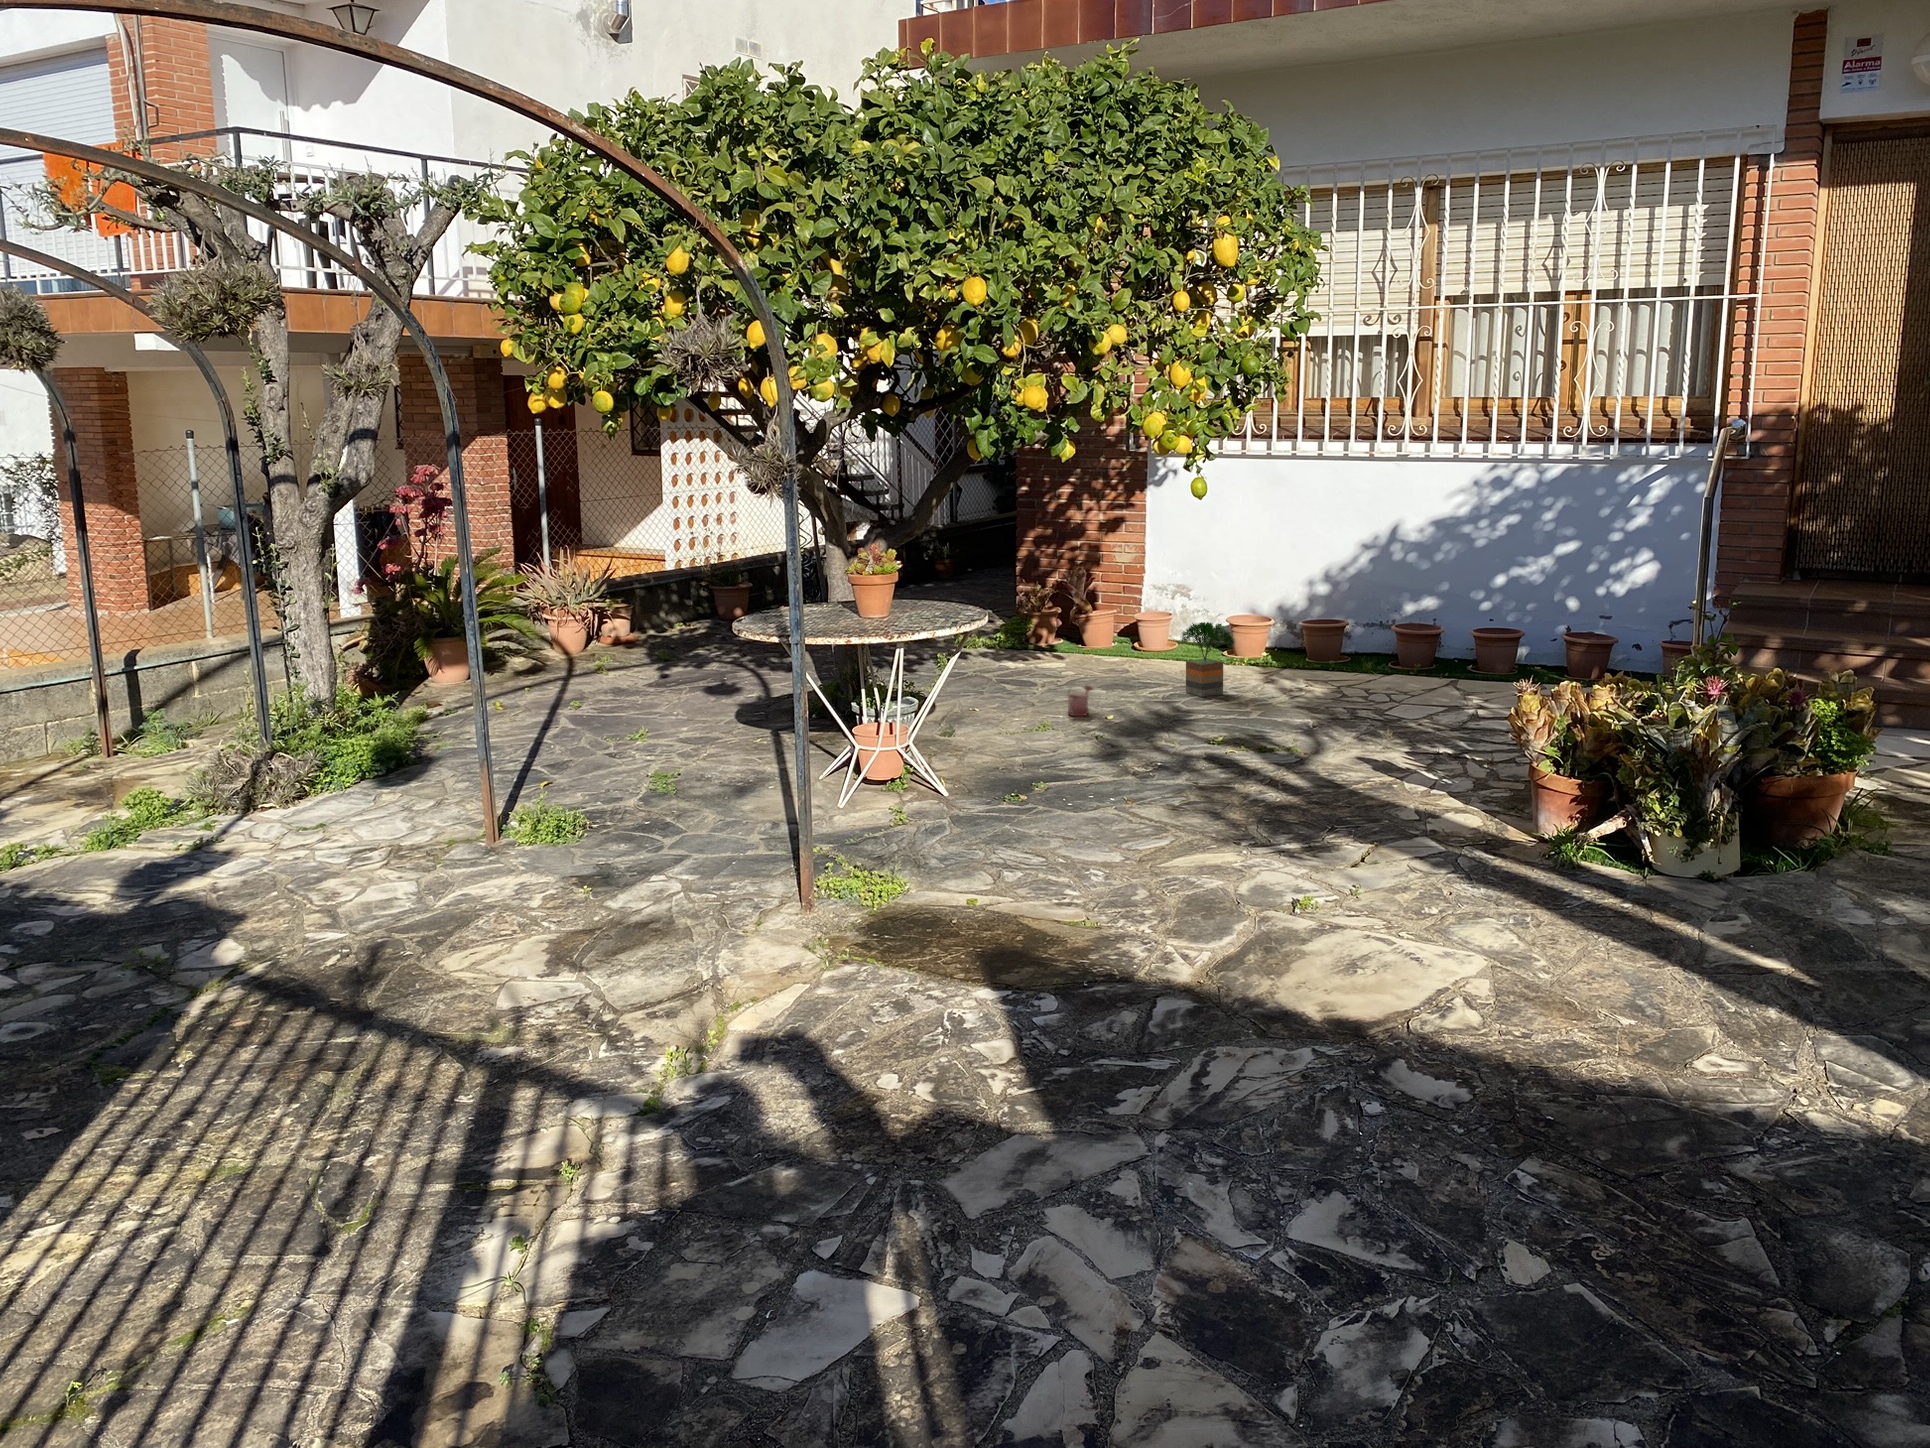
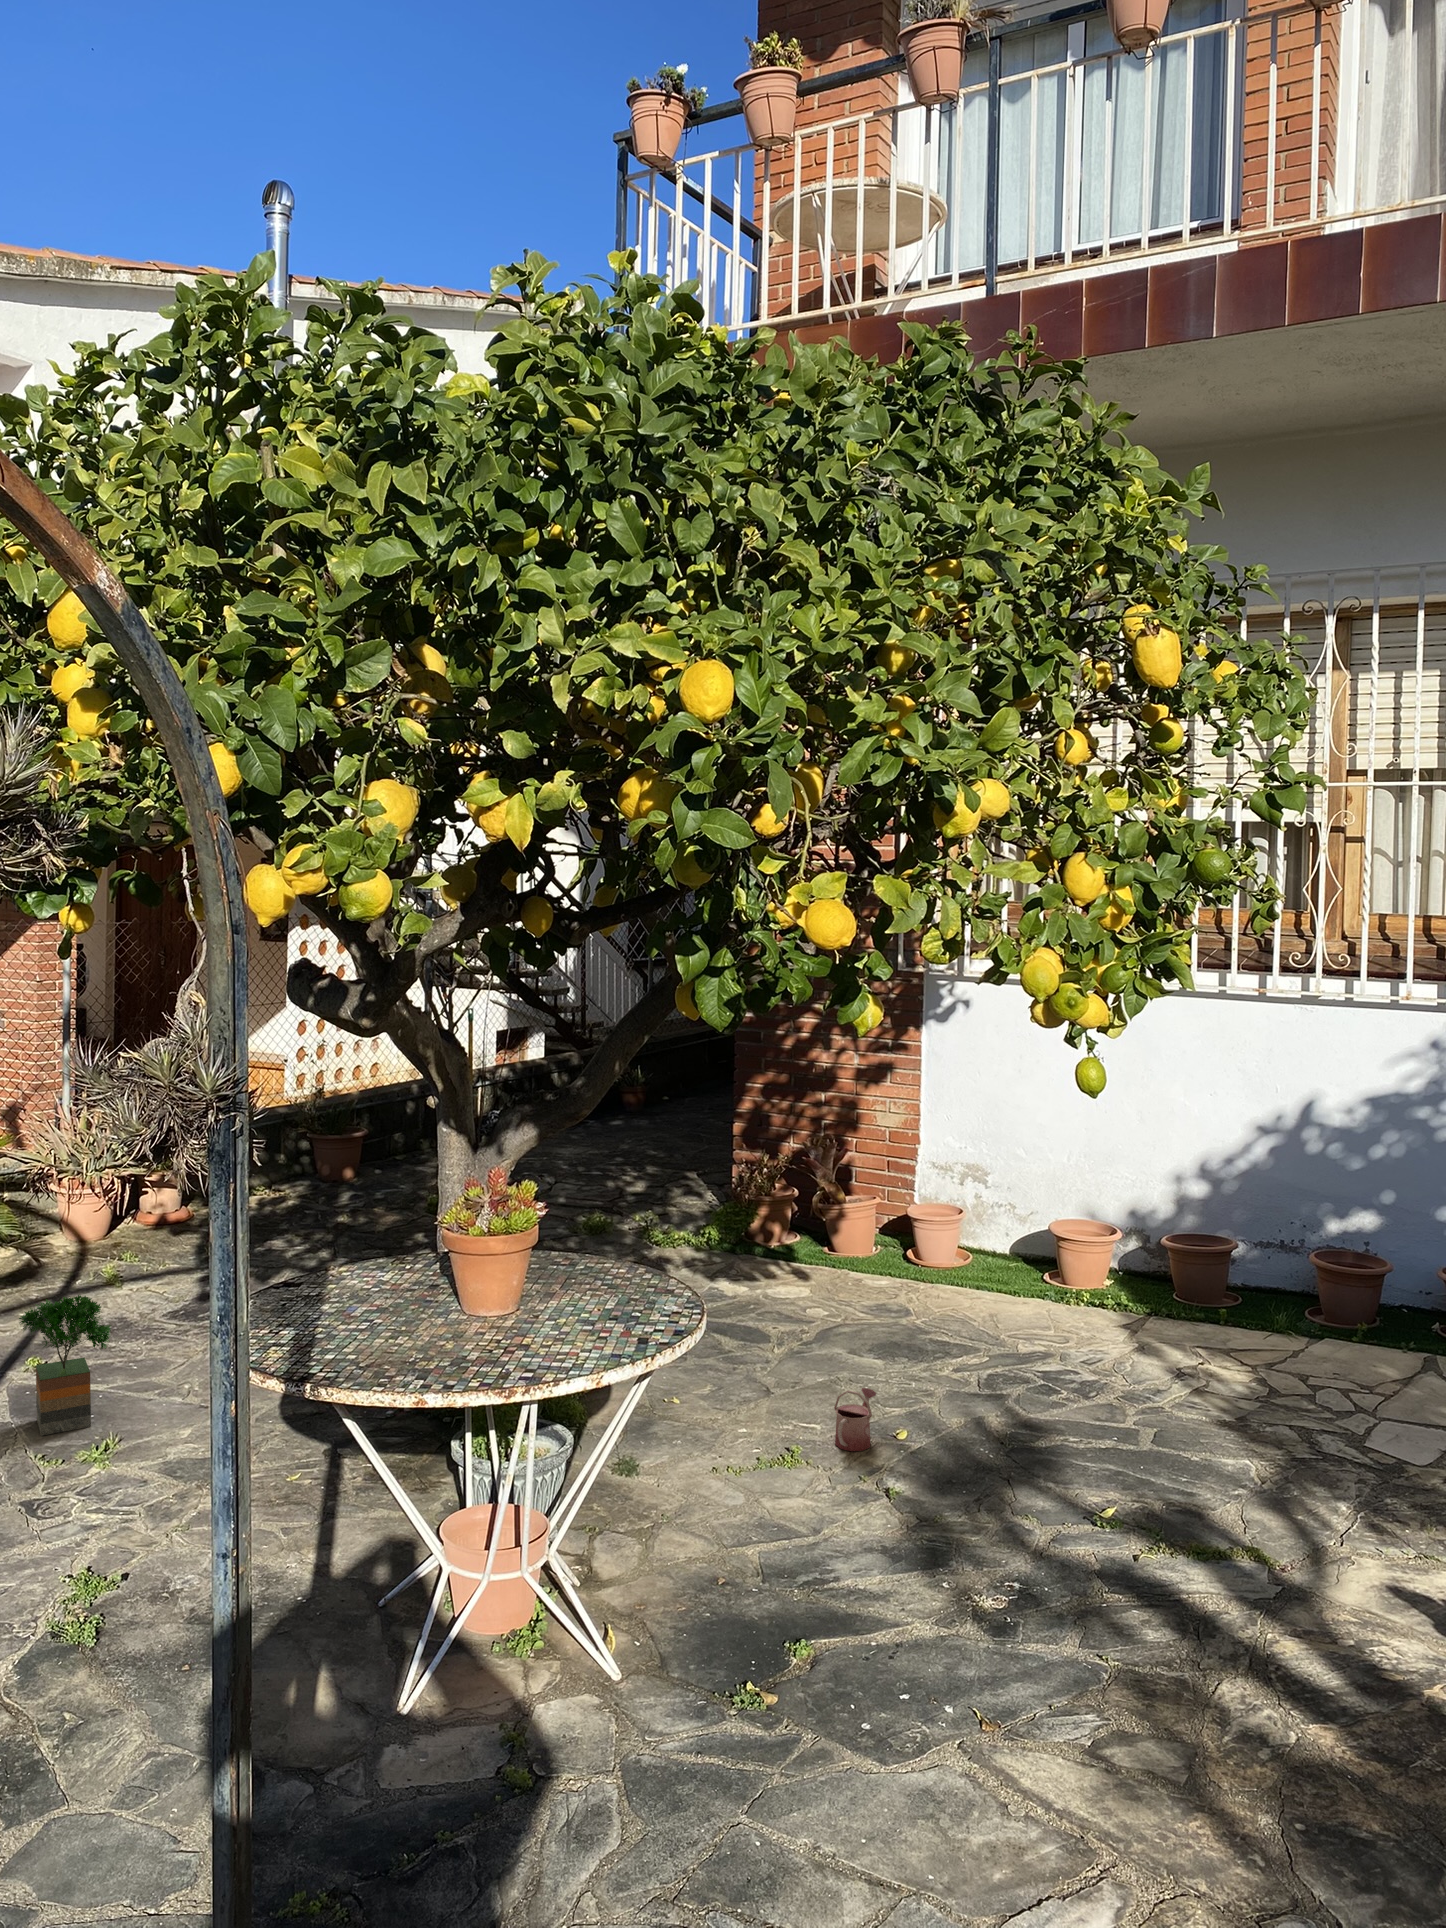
potted tree: present [1181,622,1235,697] -> present [19,1295,111,1436]

